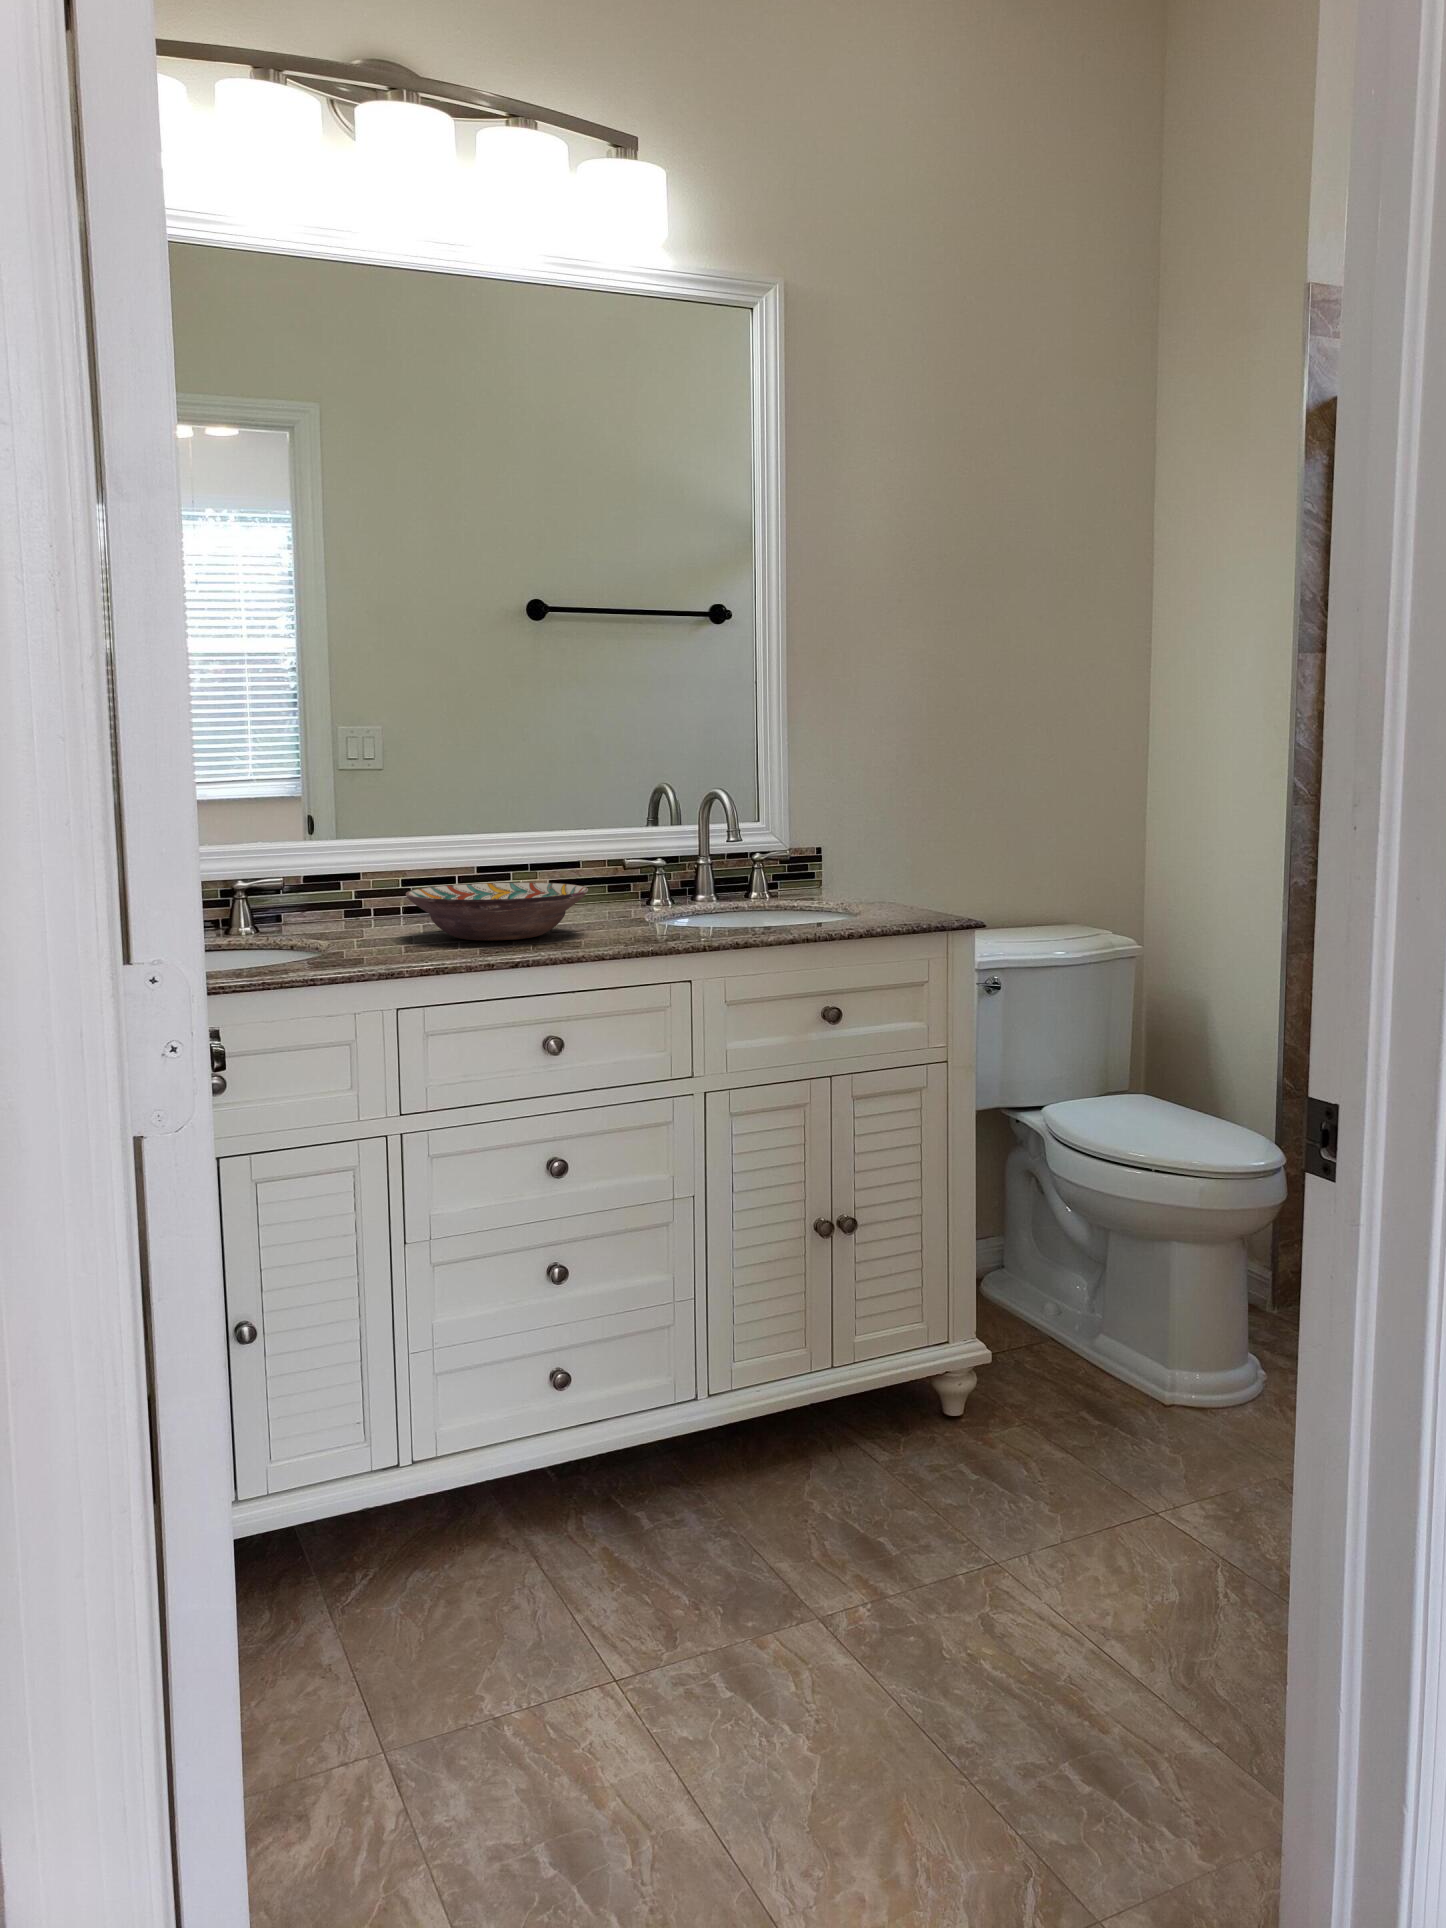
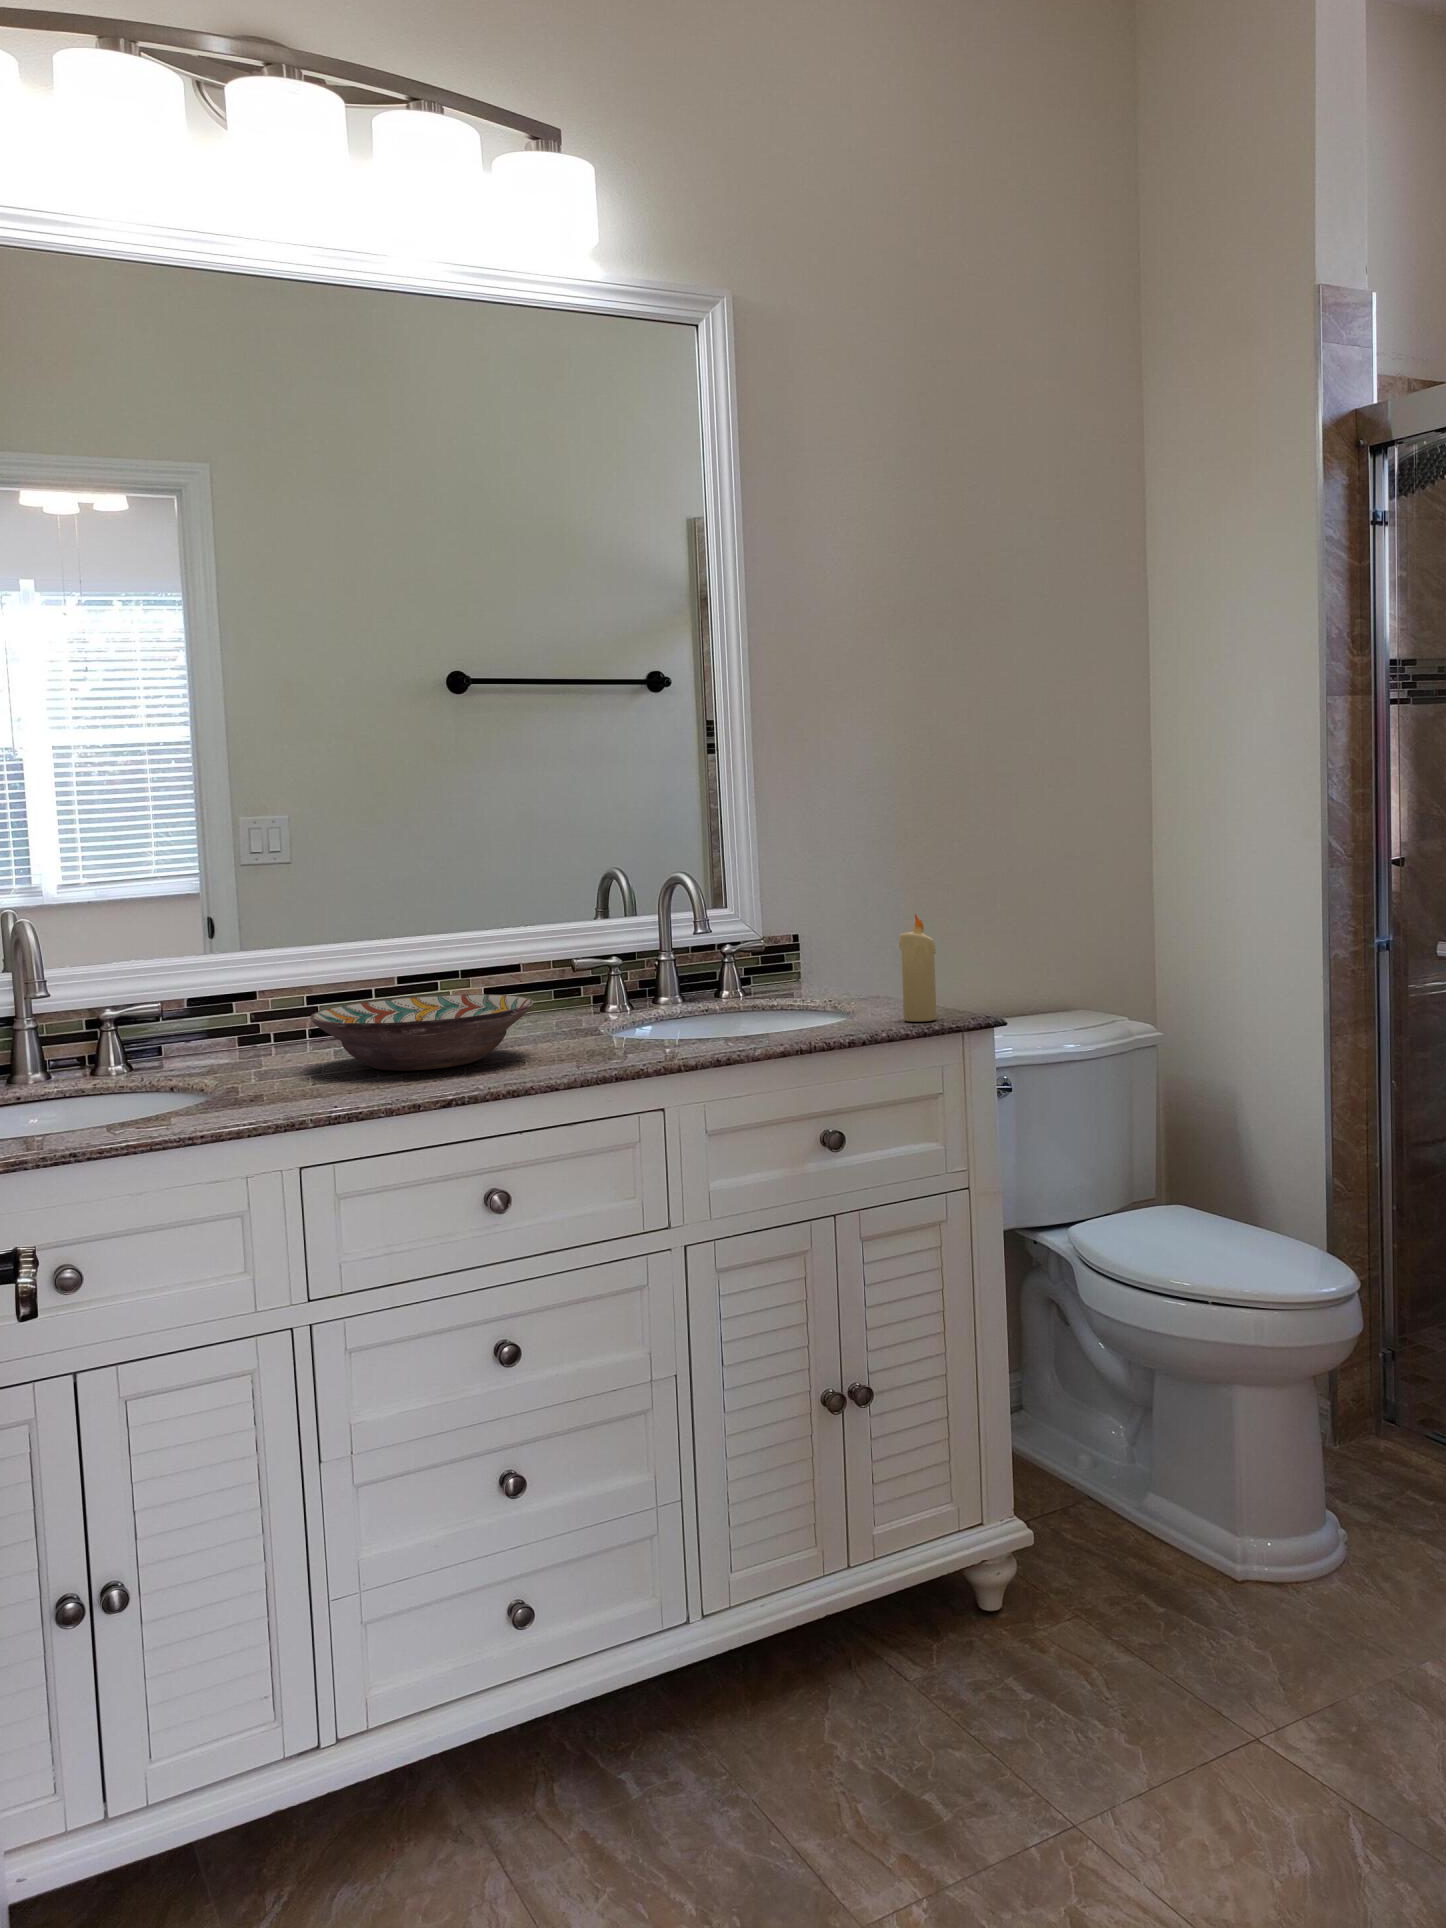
candle: none [898,830,929,921] -> present [899,914,937,1022]

